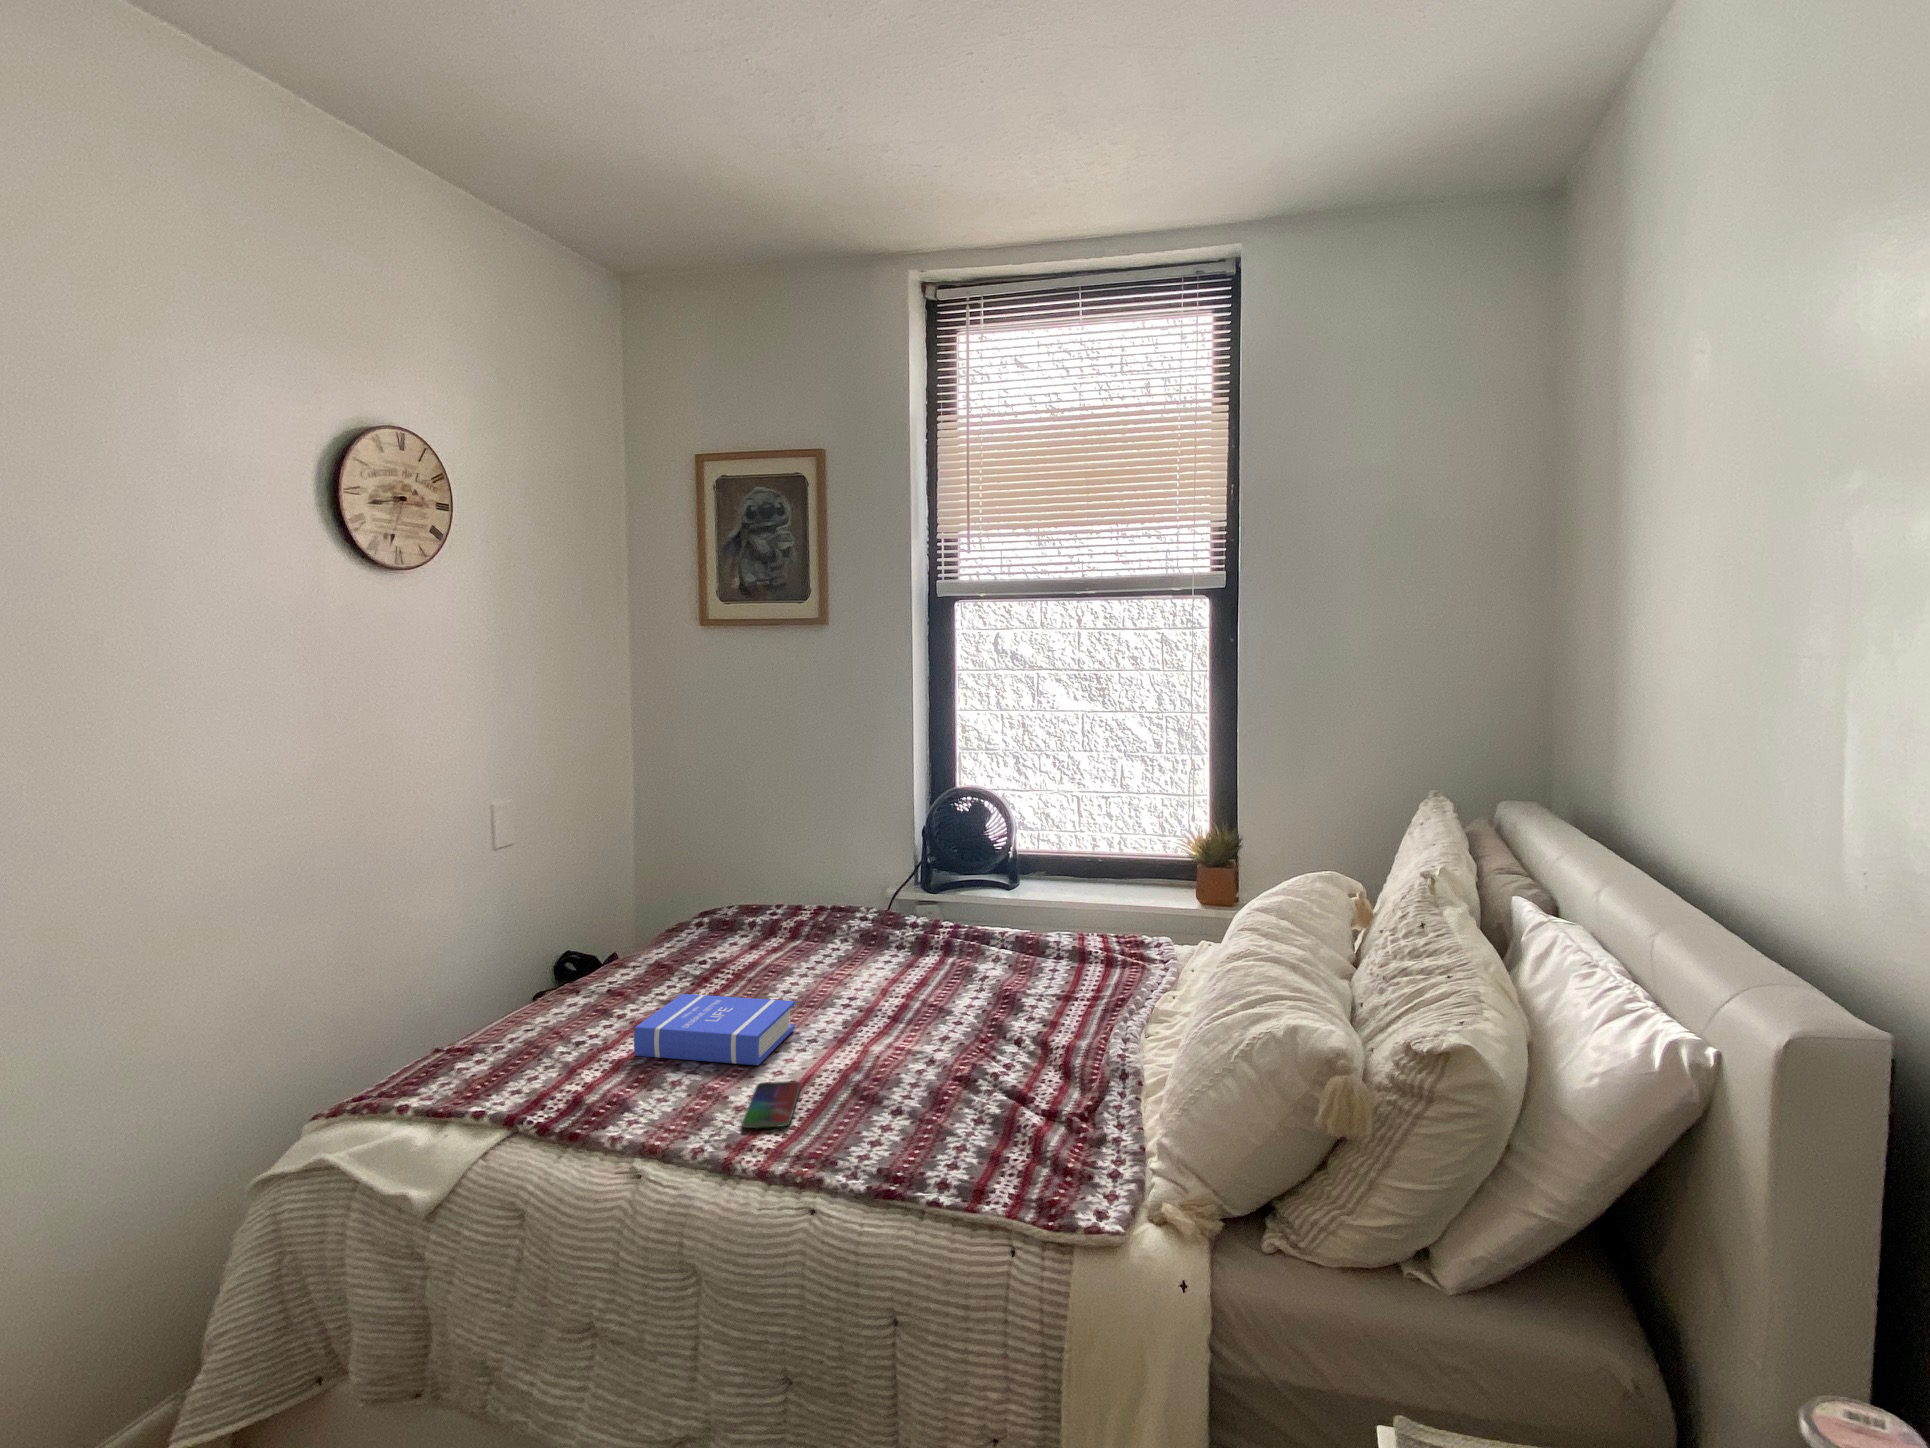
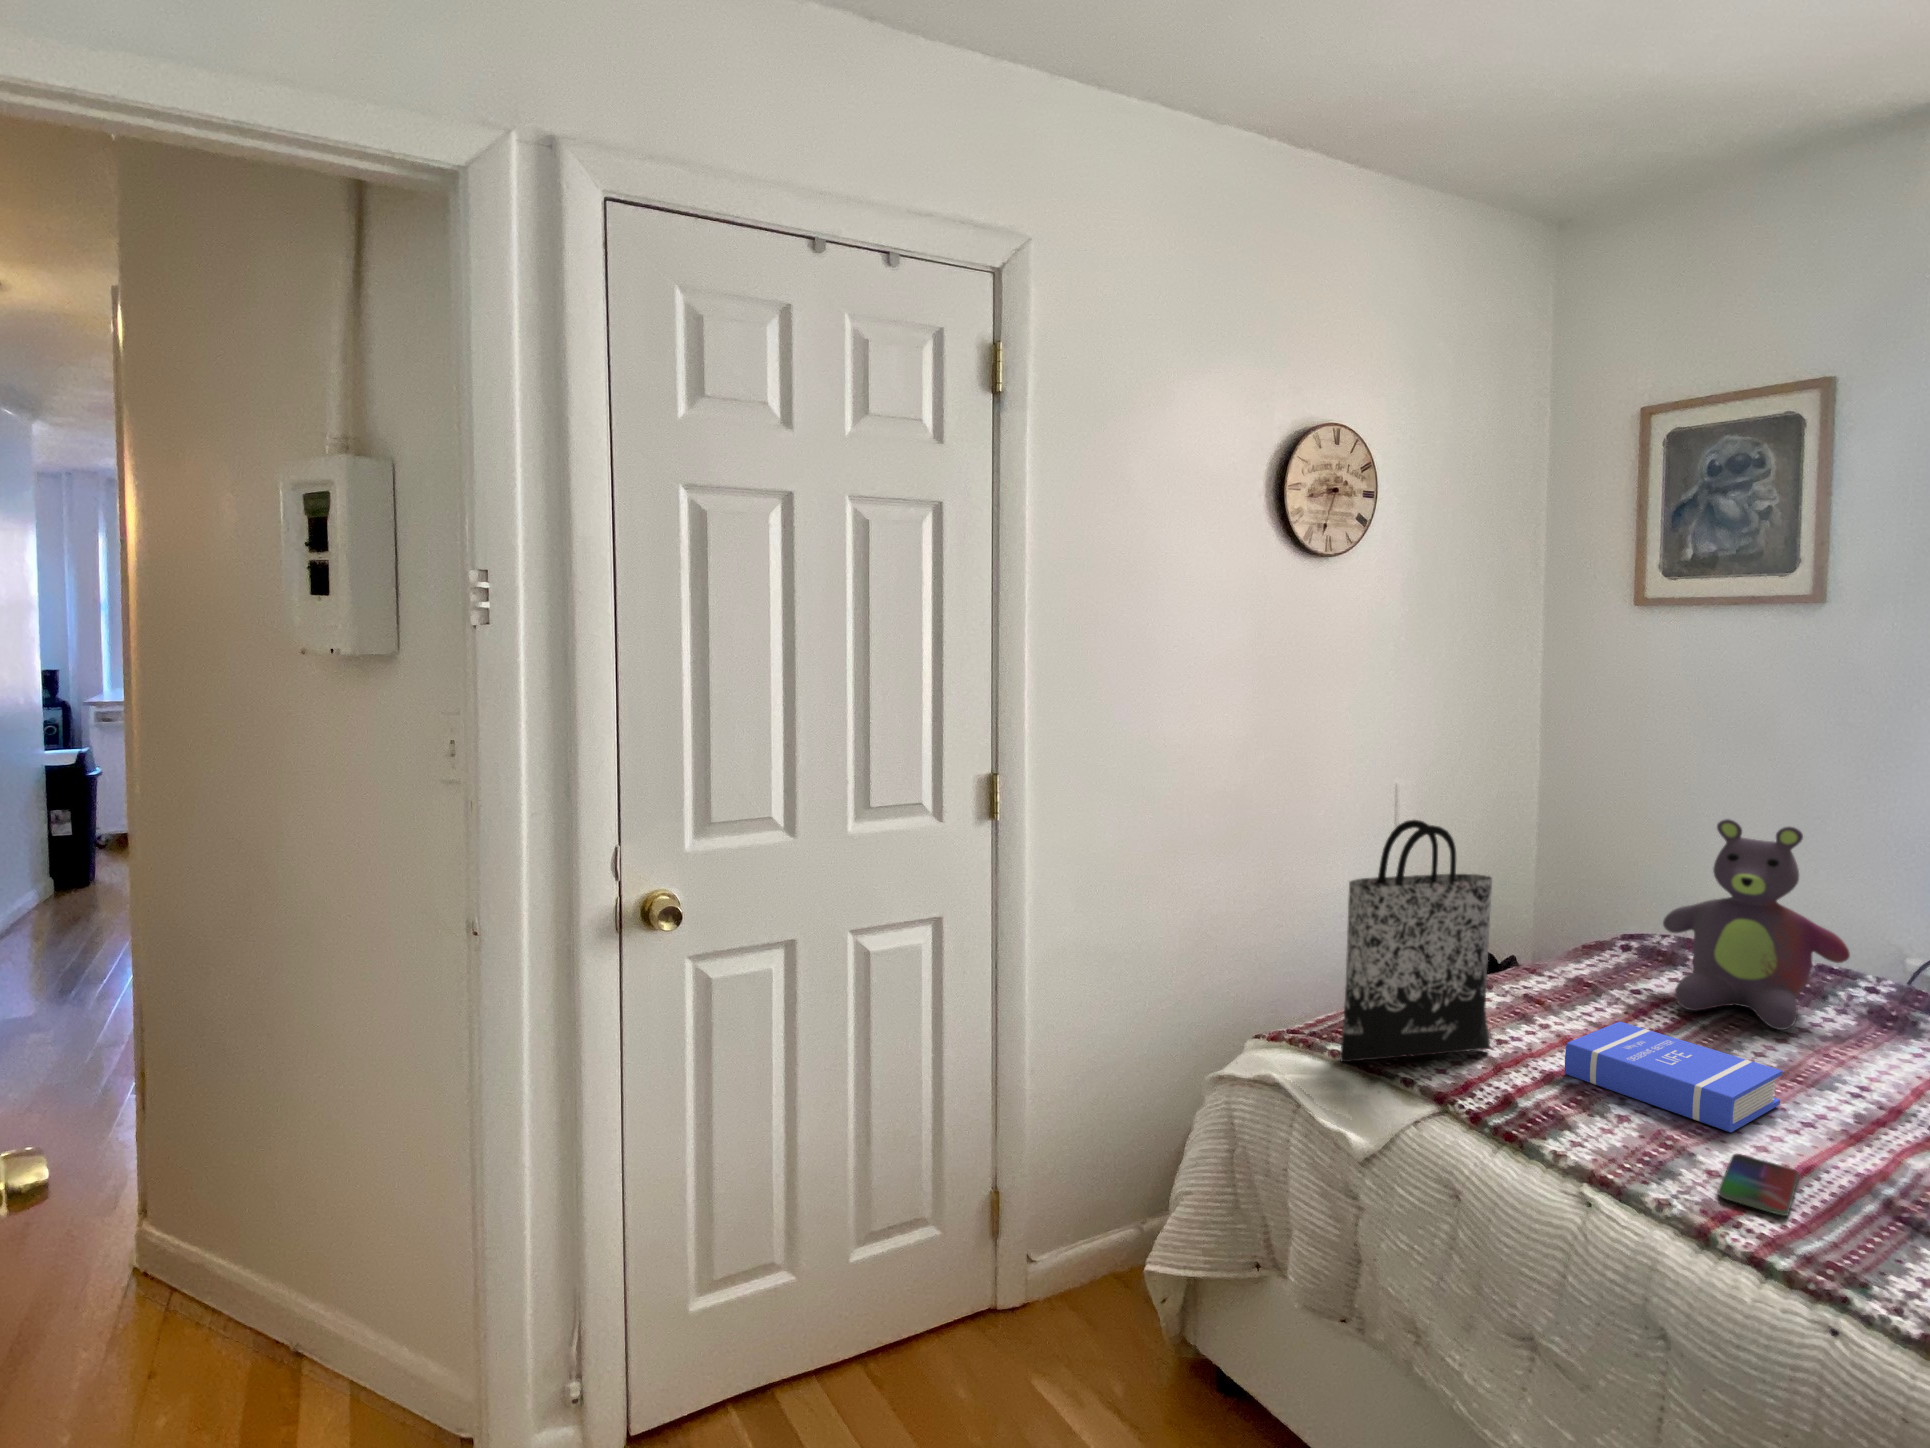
stuffed bear: none [722,808,842,967] -> present [1663,819,1850,1030]
tote bag: none [405,846,570,1117] -> present [1340,820,1492,1062]

